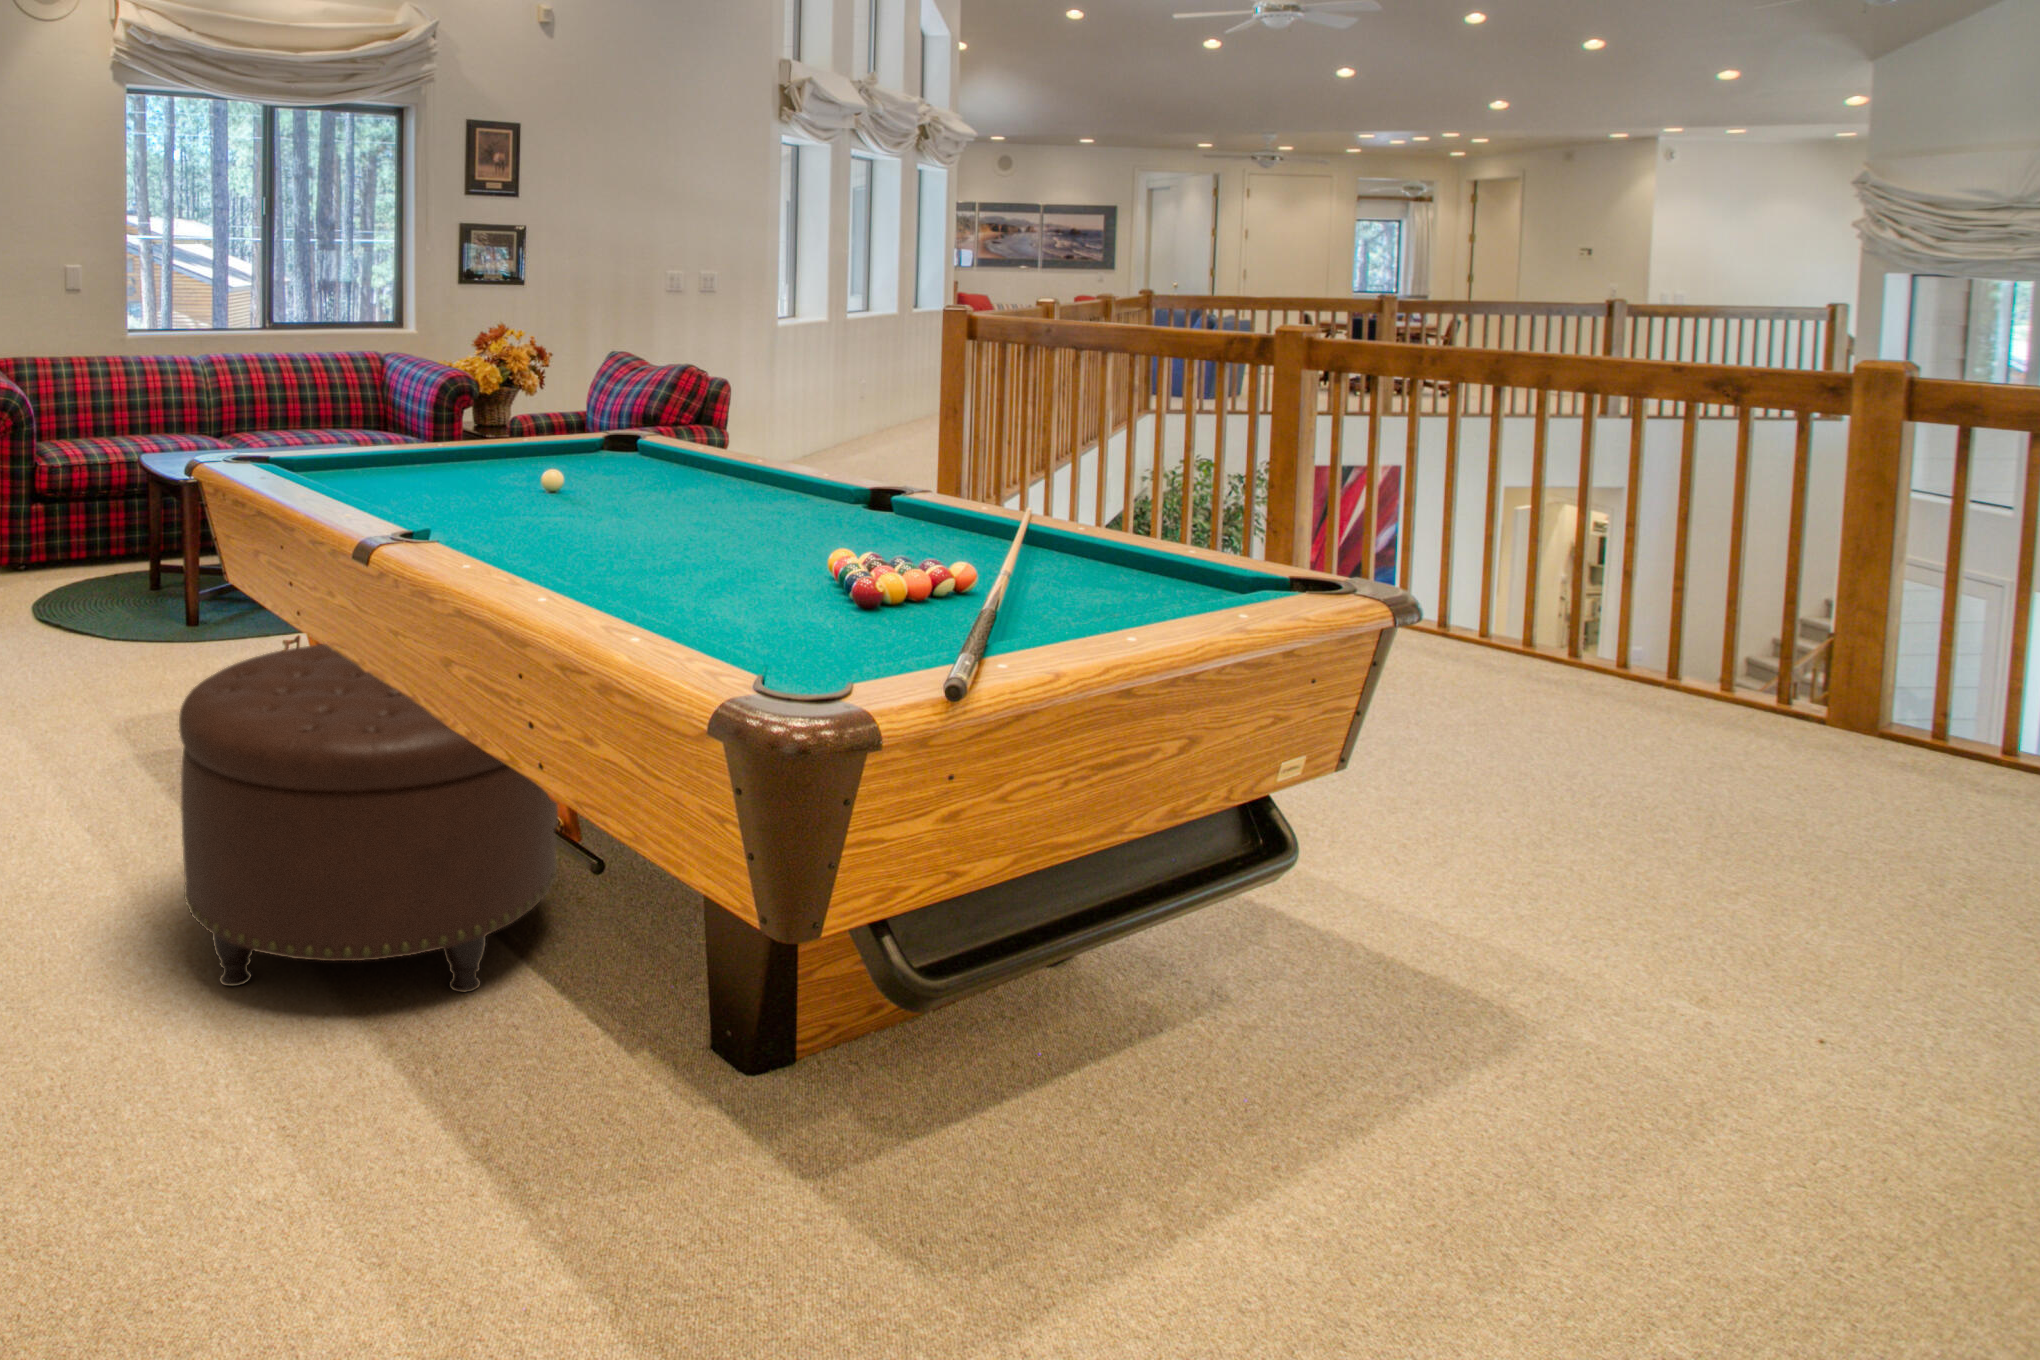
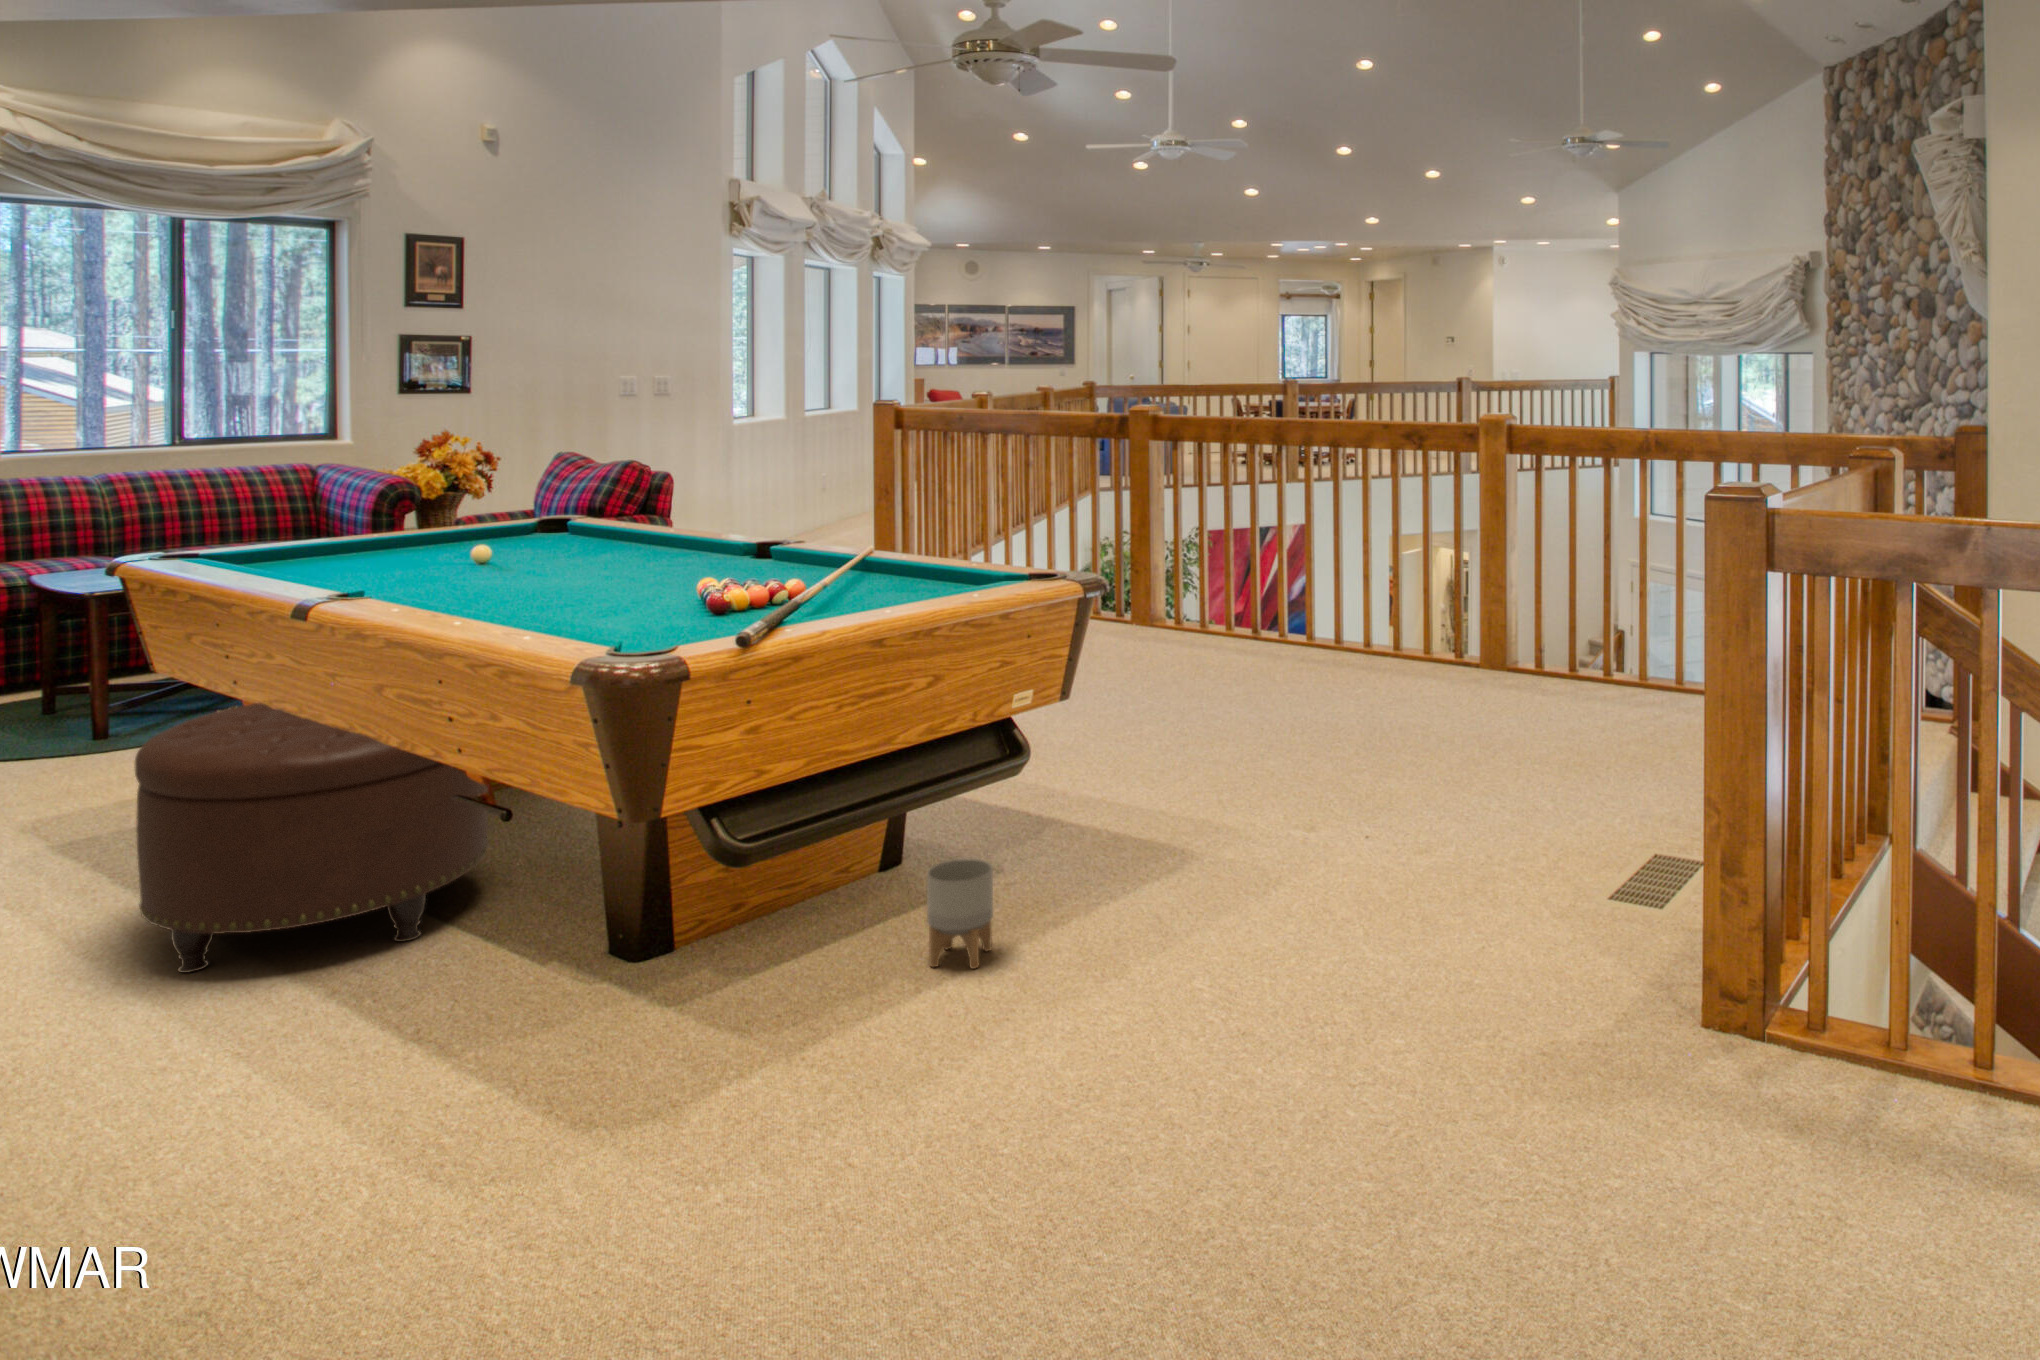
planter: none [1223,1071,1344,1283] -> present [927,858,993,969]

